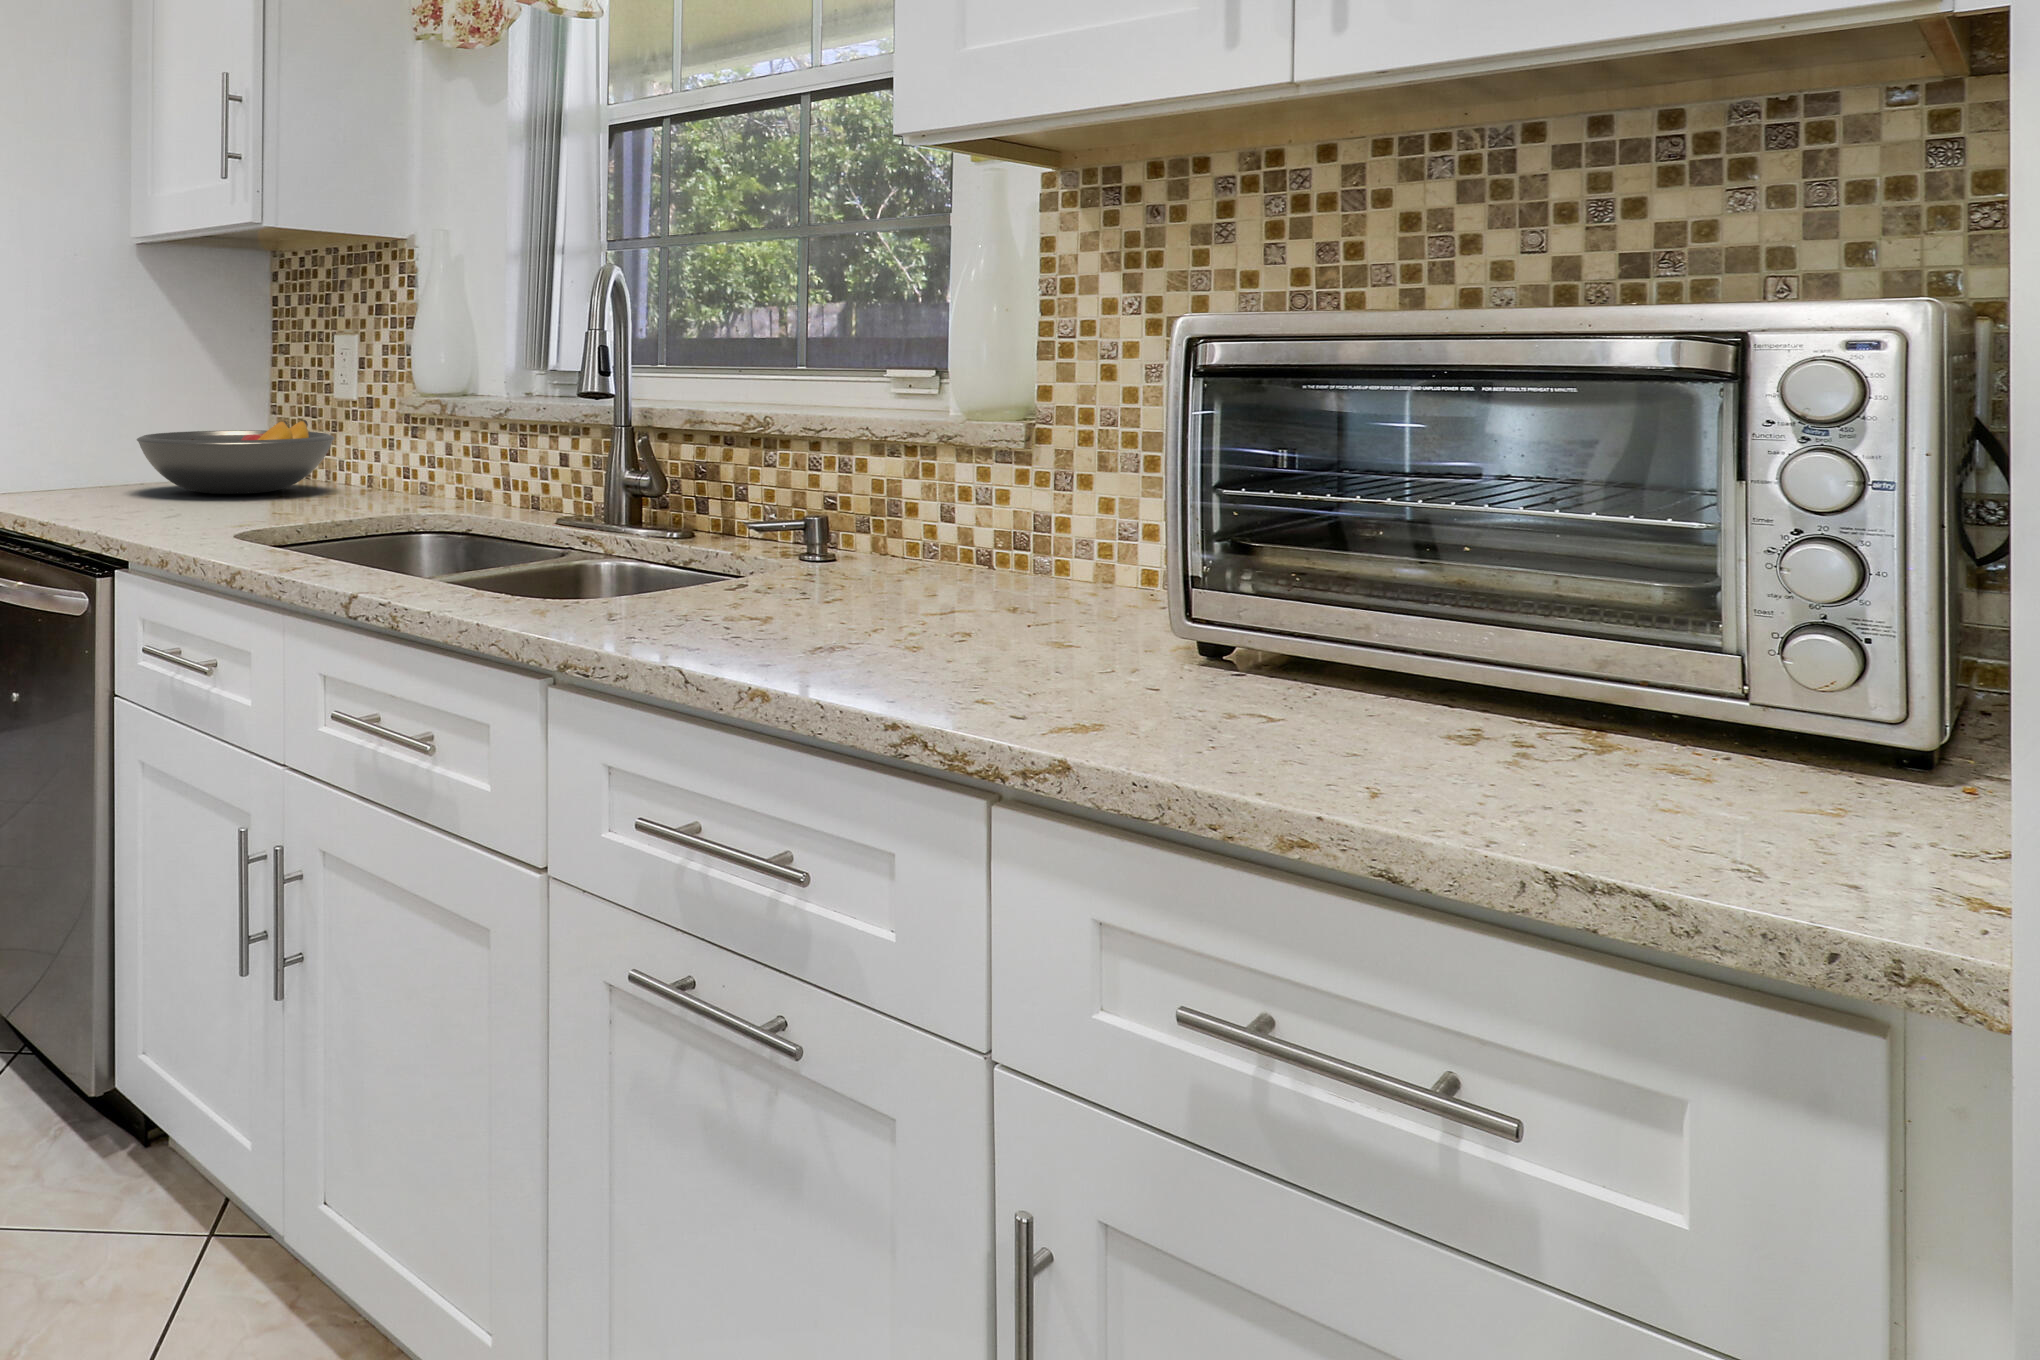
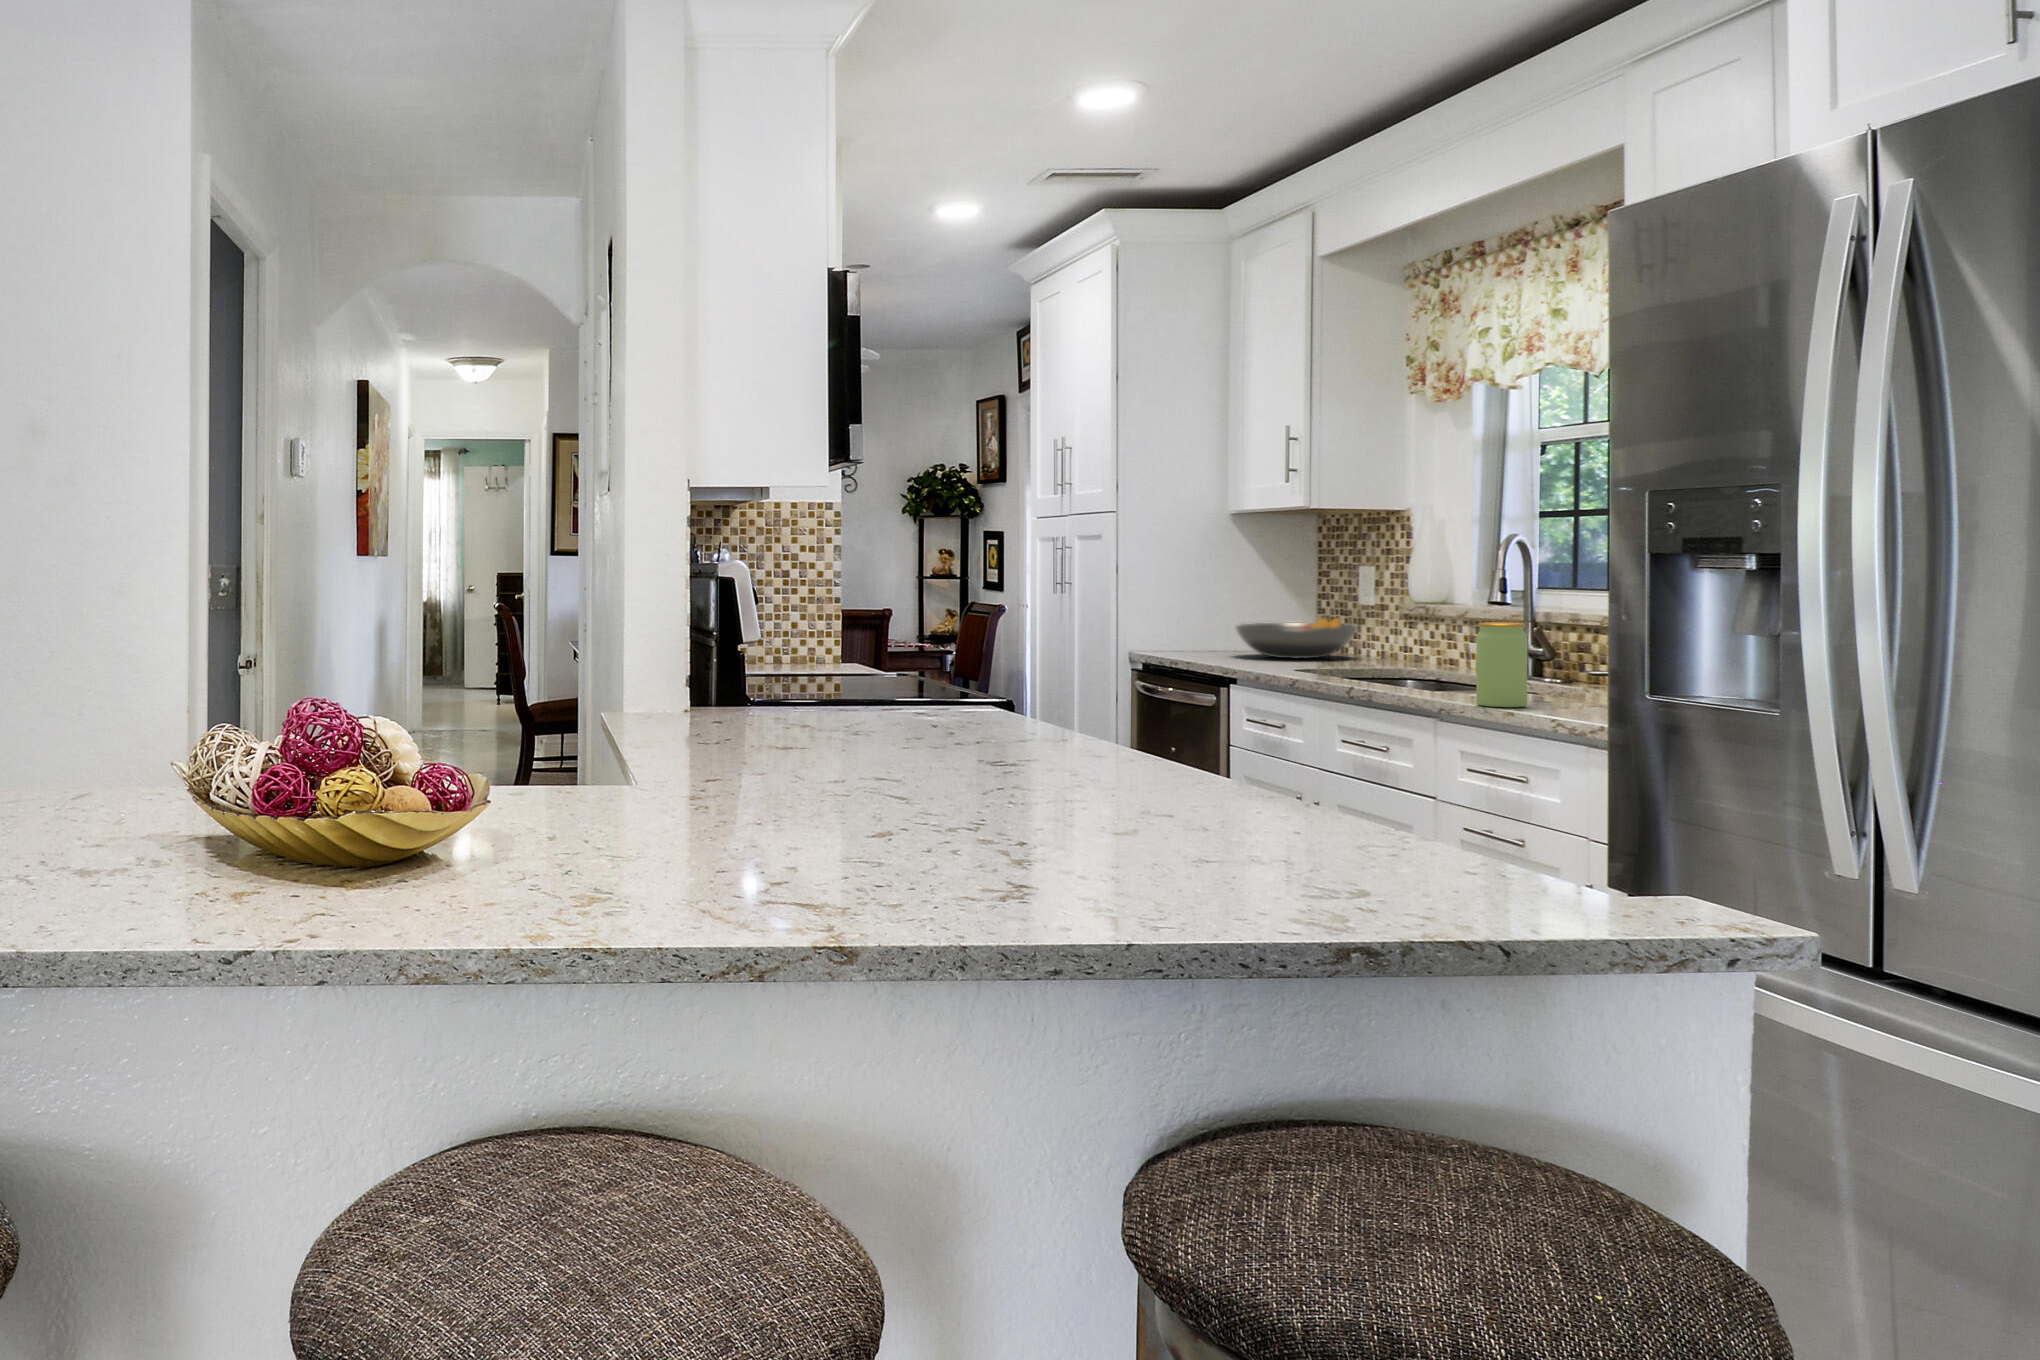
jar: none [623,429,724,633] -> present [1476,622,1527,707]

